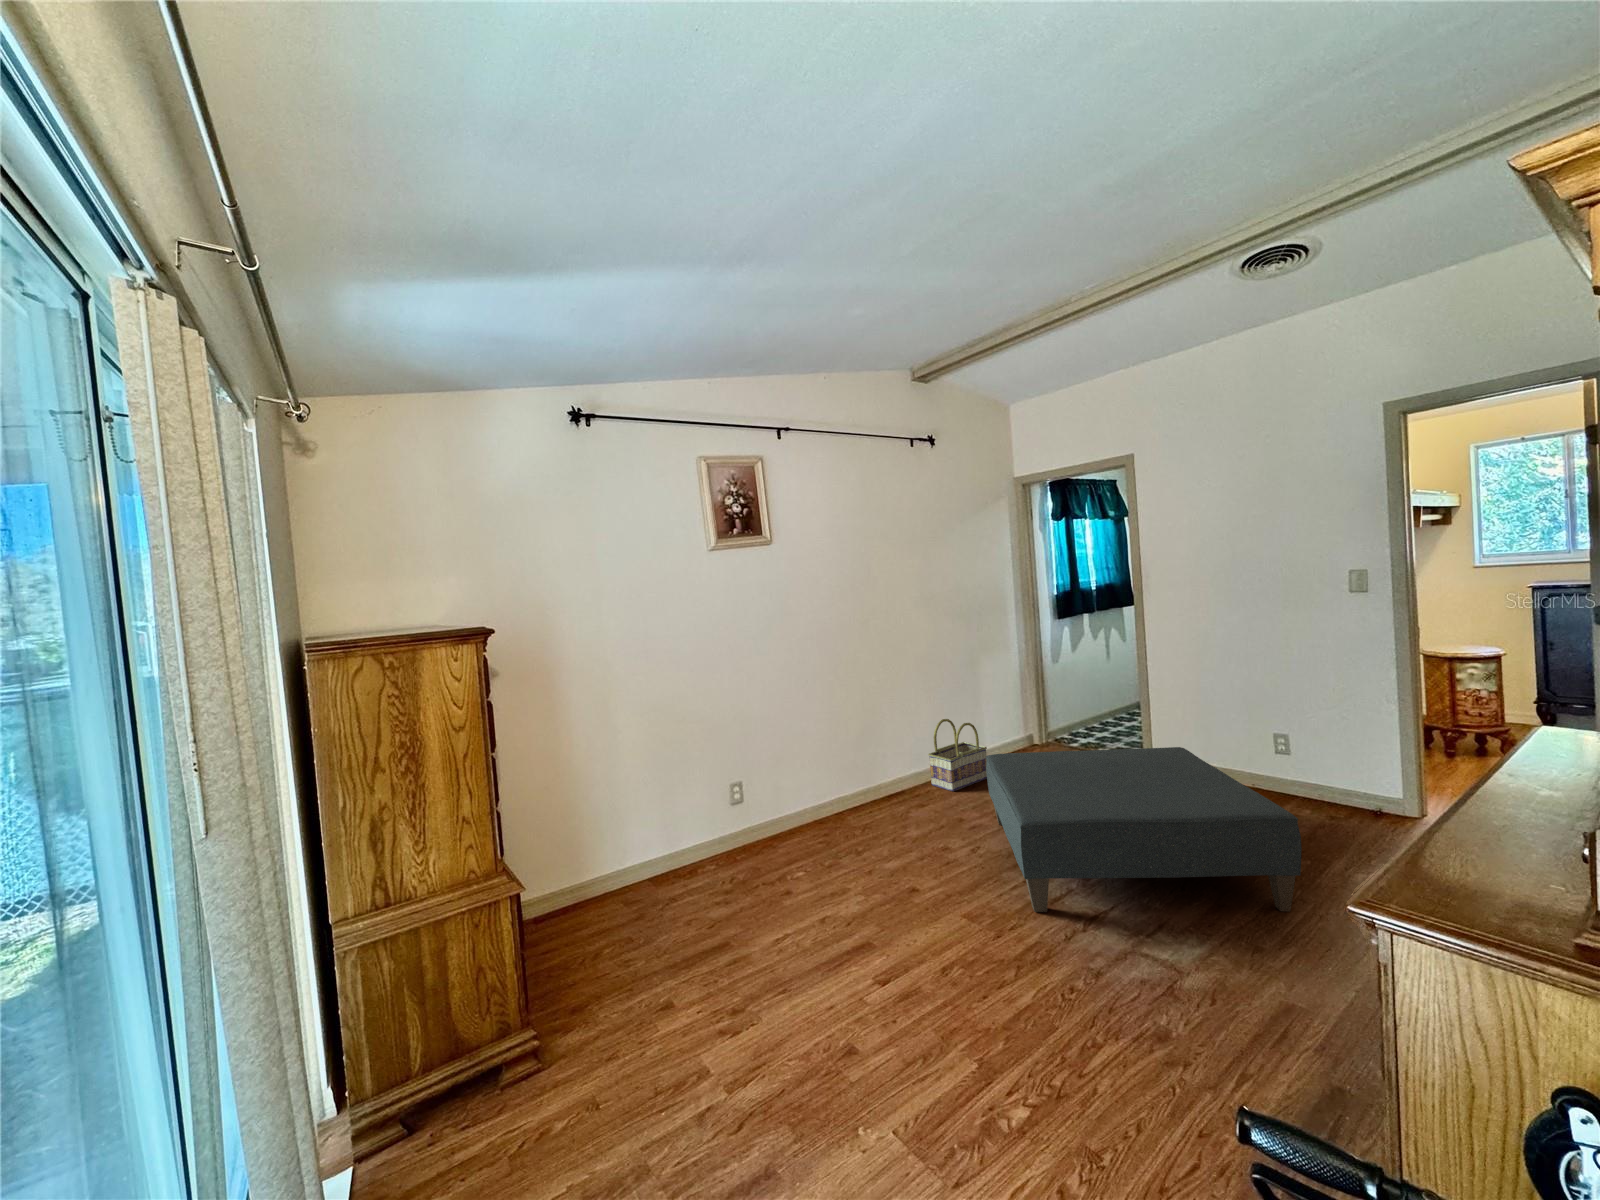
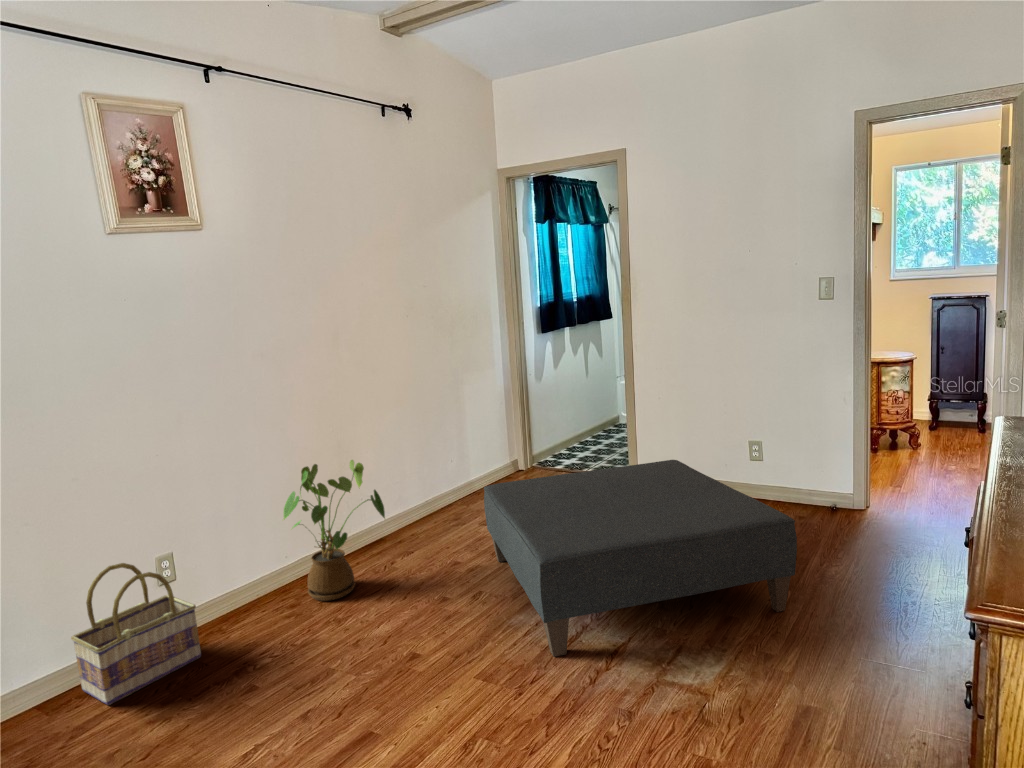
basket: present [928,719,987,791] -> present [71,563,201,705]
house plant: none [818,723,899,836] -> present [283,460,385,601]

